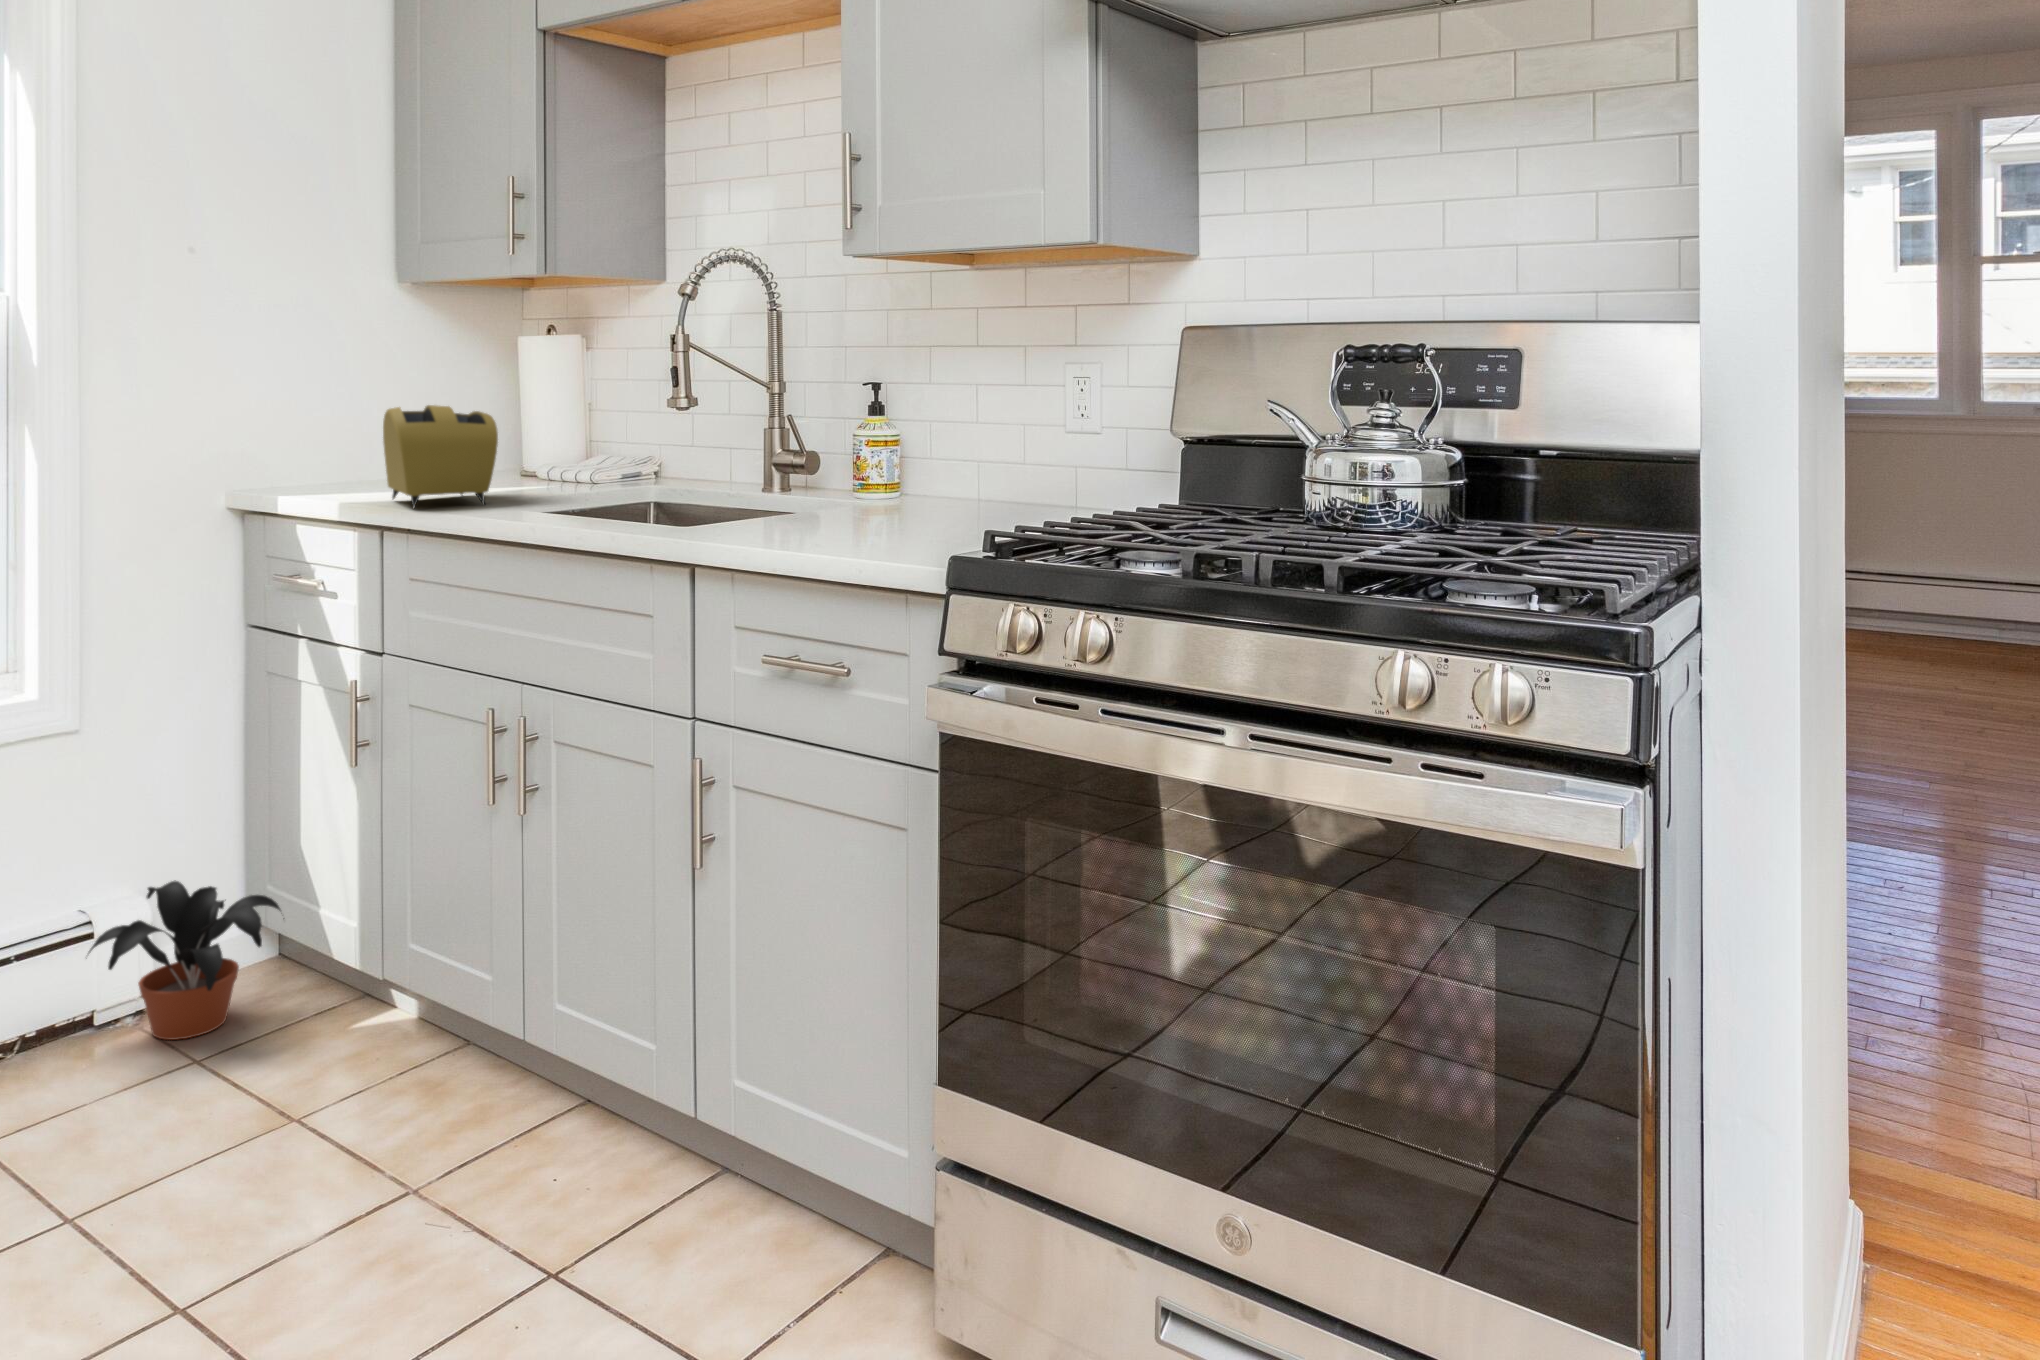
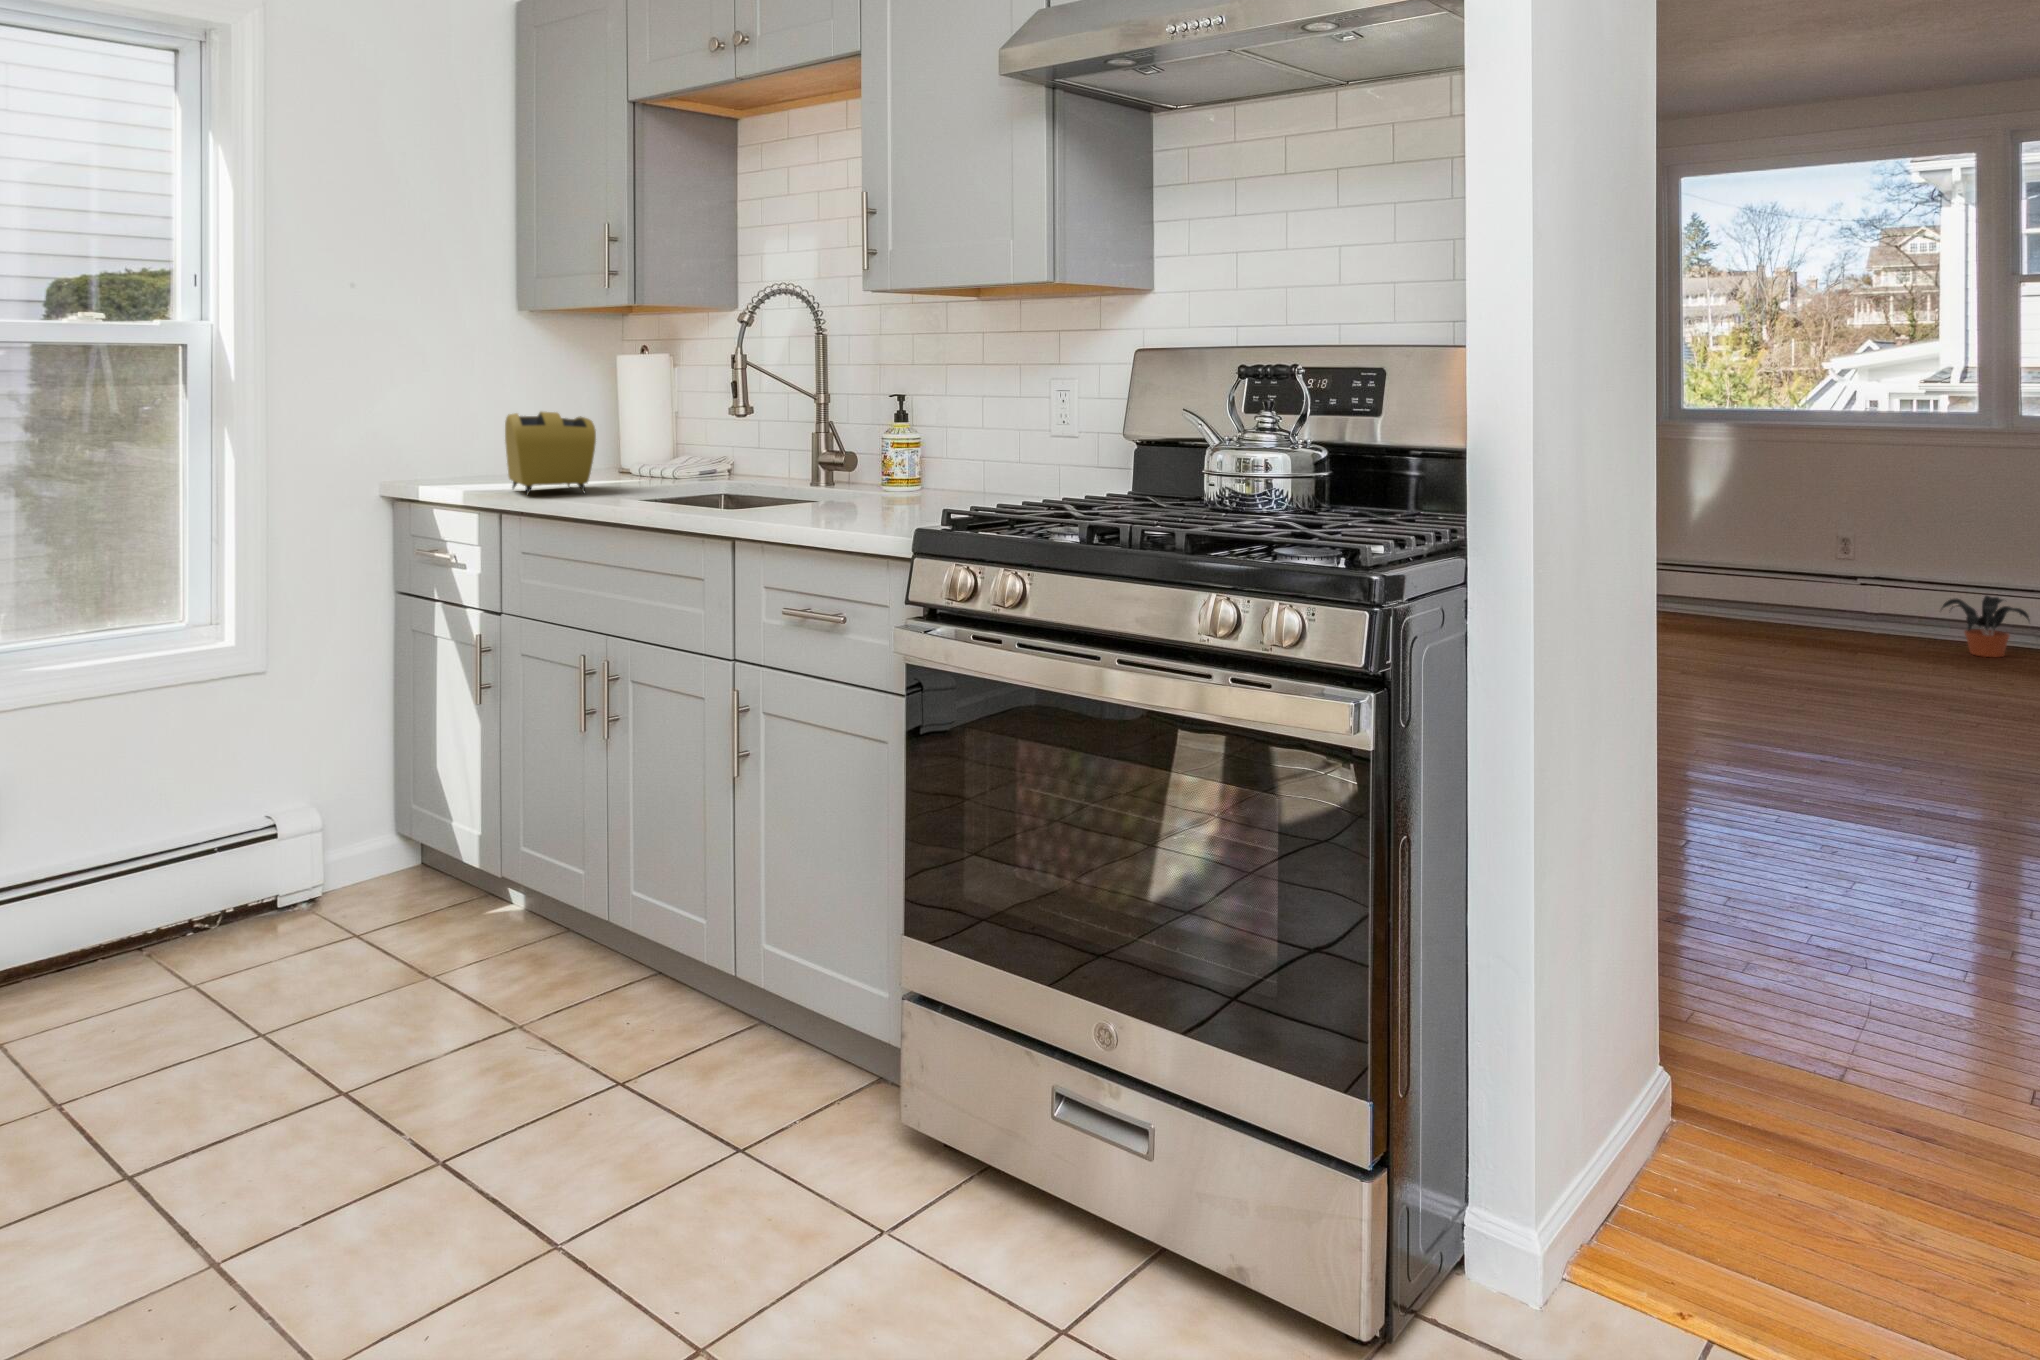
potted plant: present [89,880,284,1040] -> present [1942,596,2030,657]

